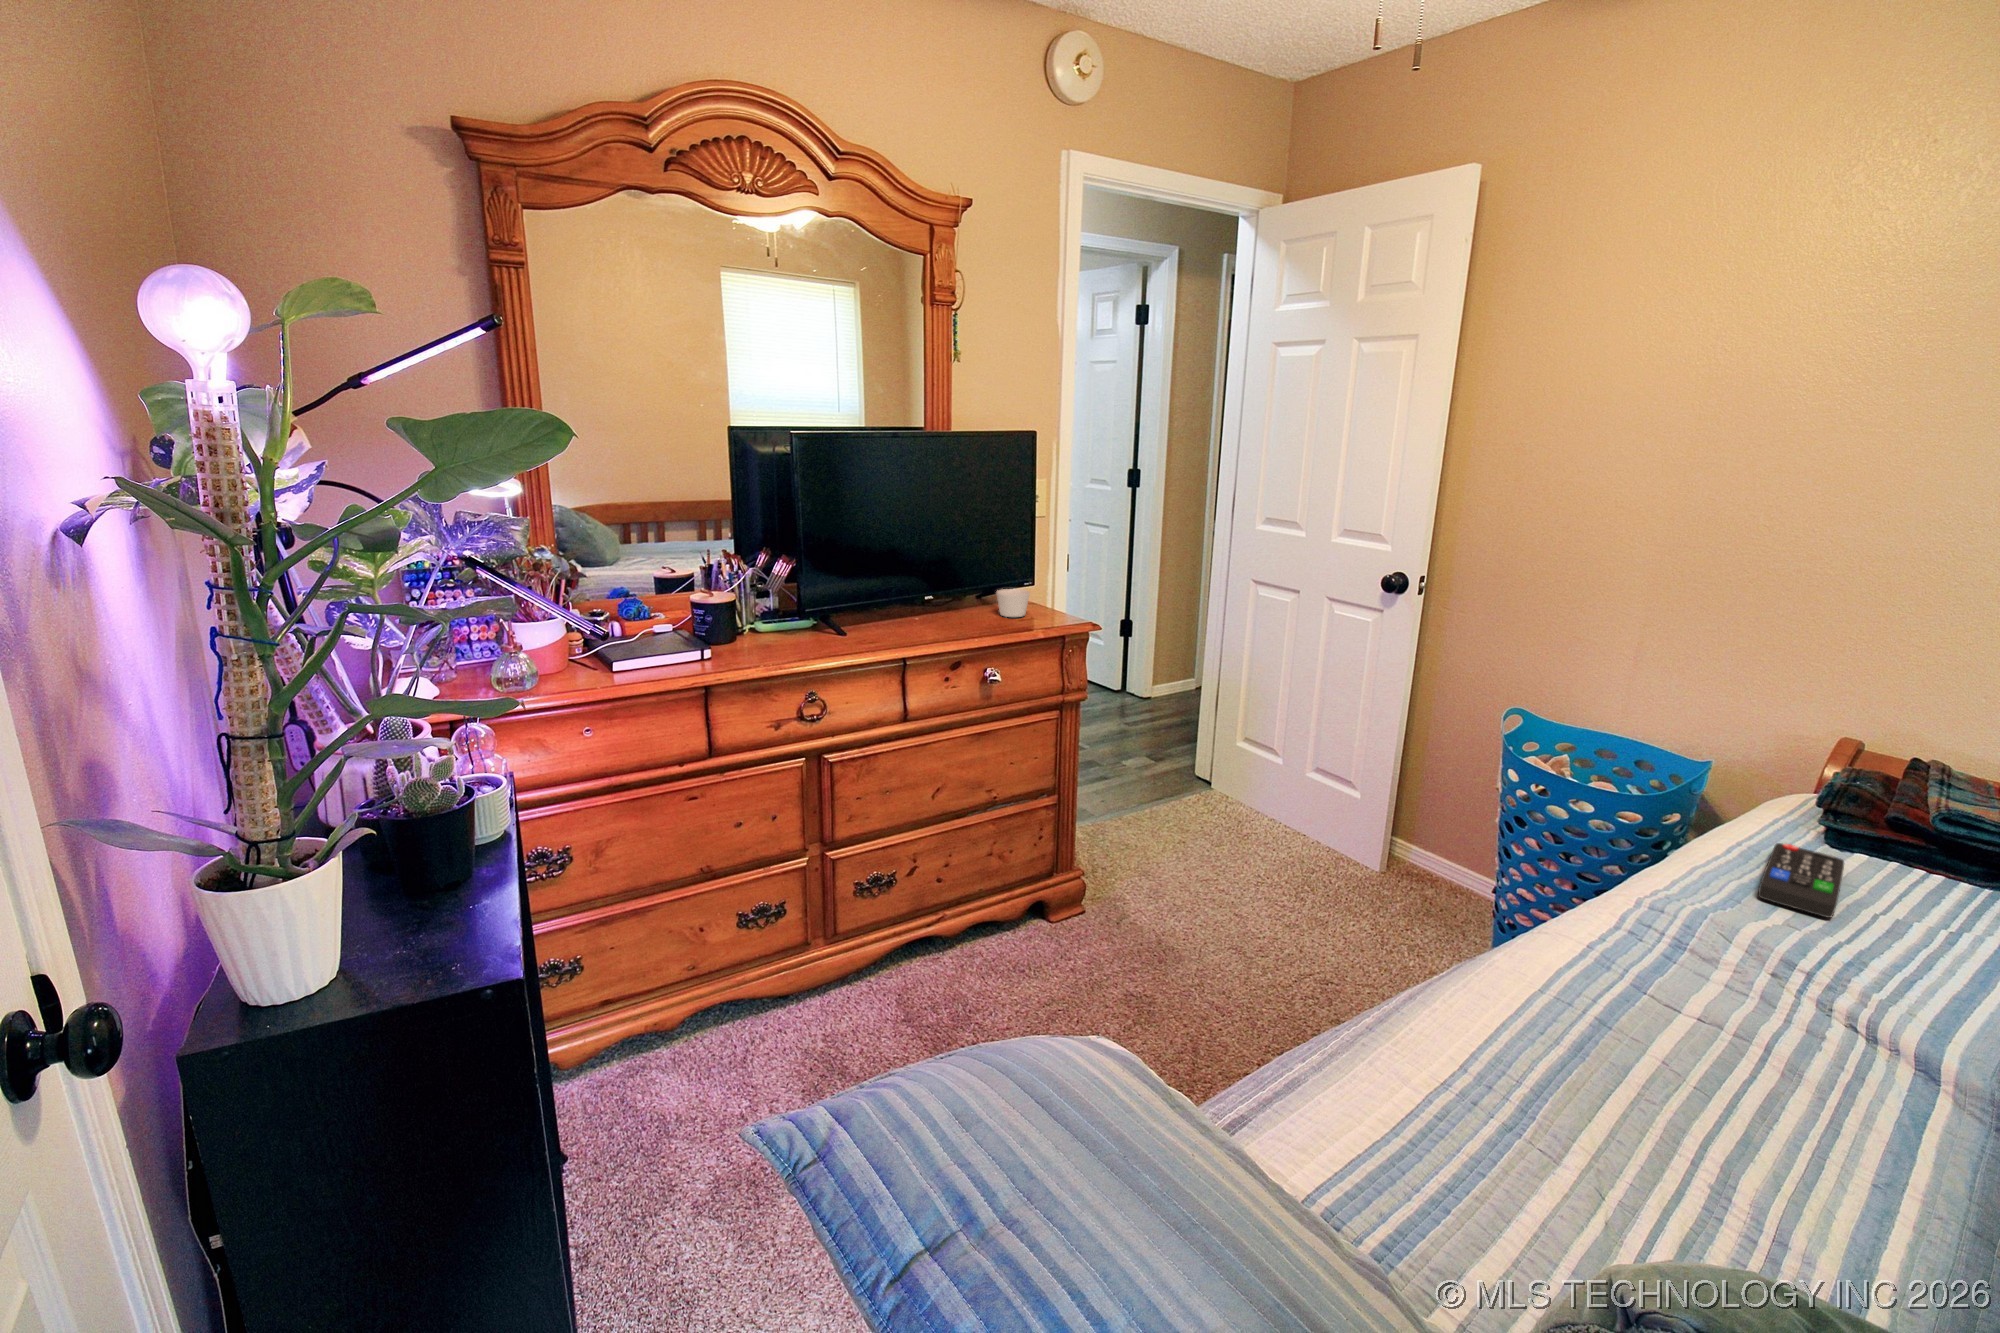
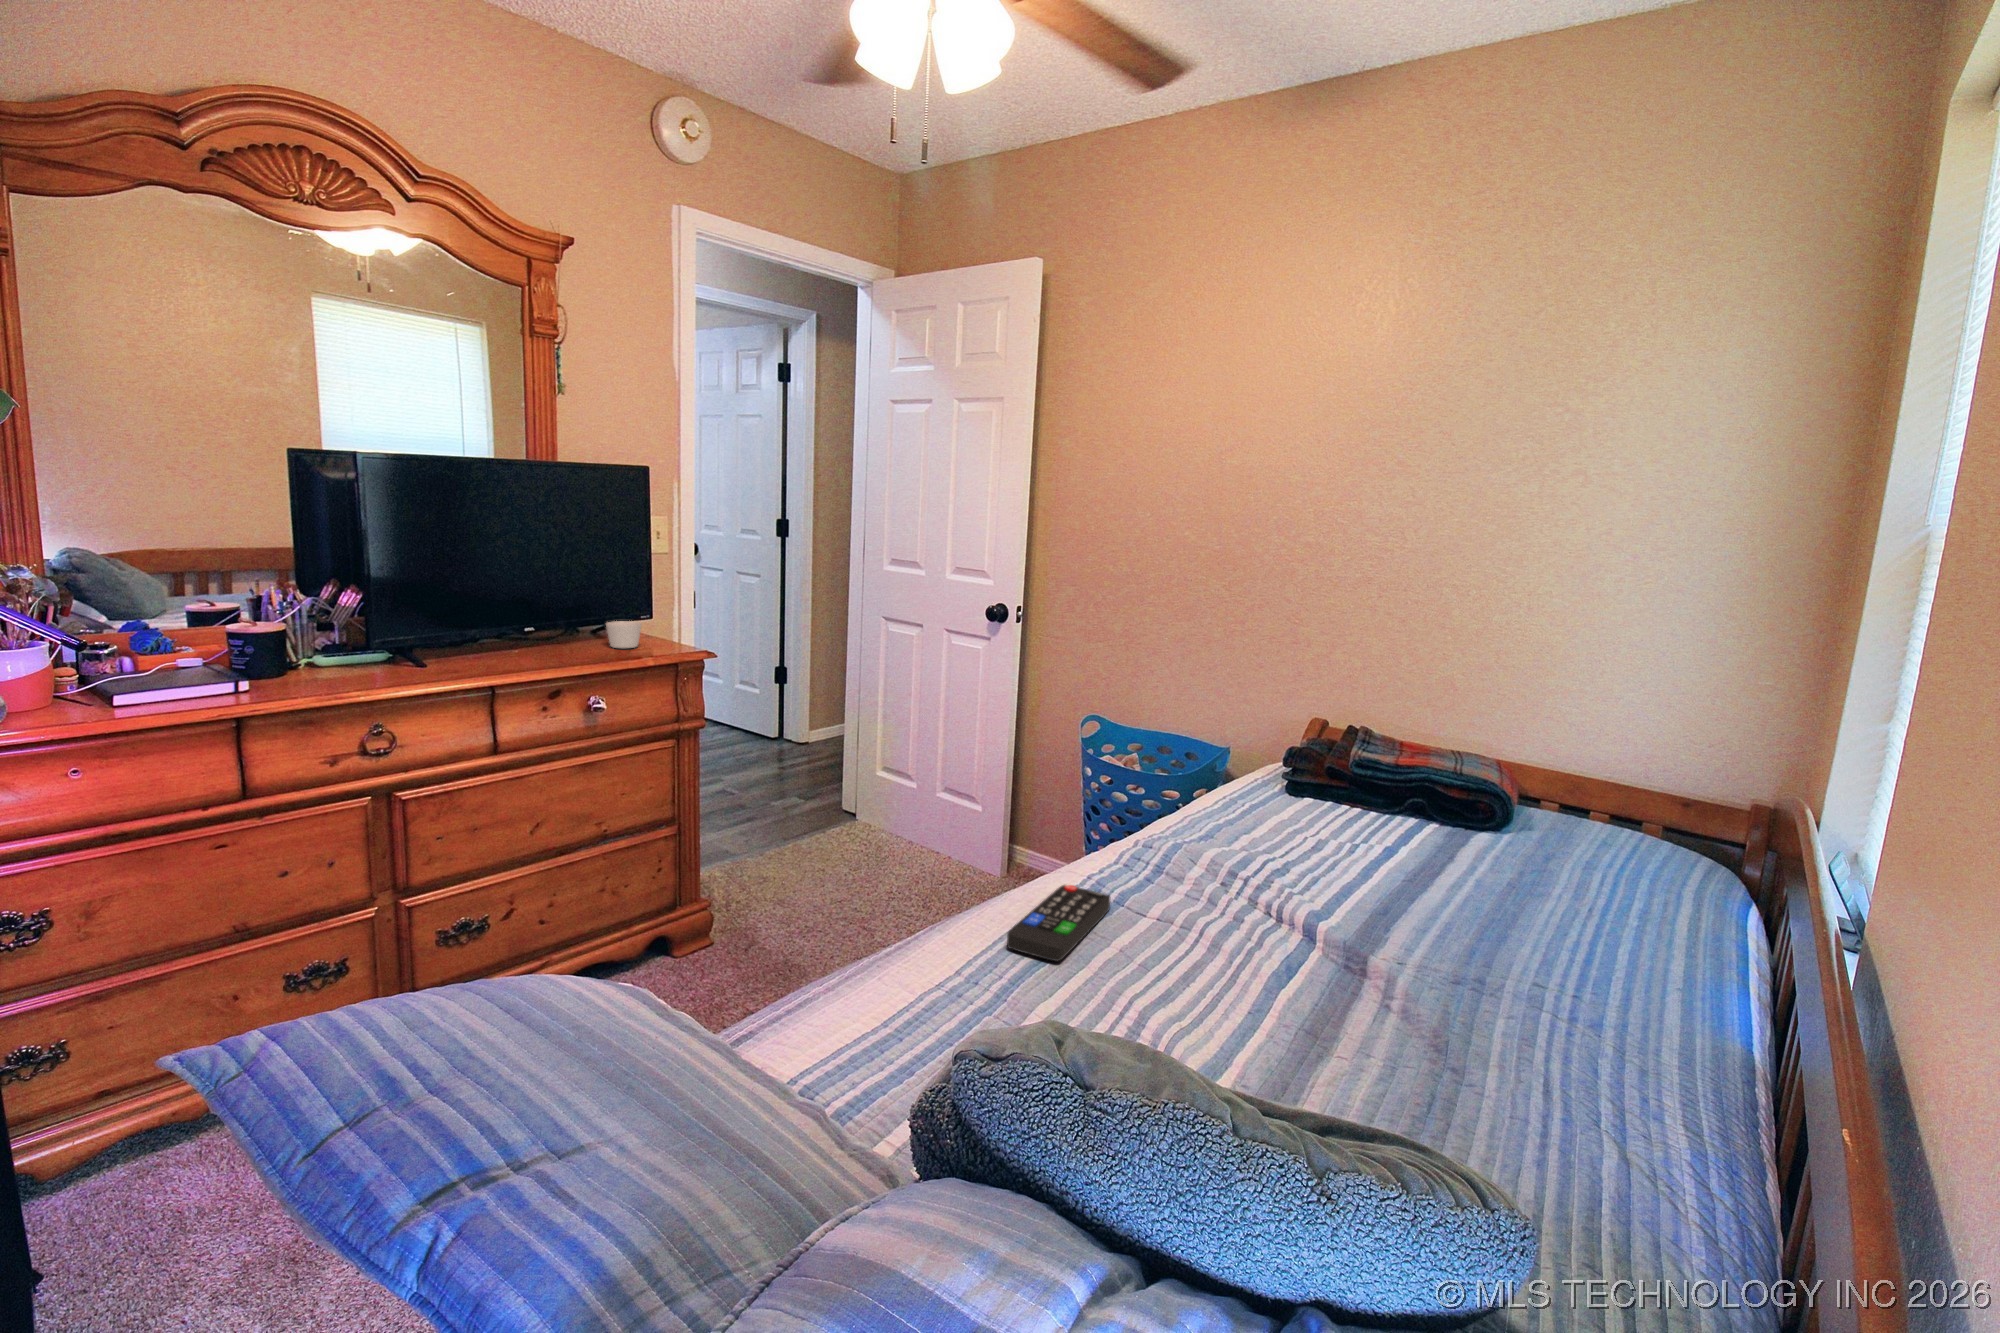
remote control: present [1758,843,1844,918] -> present [1007,885,1110,961]

